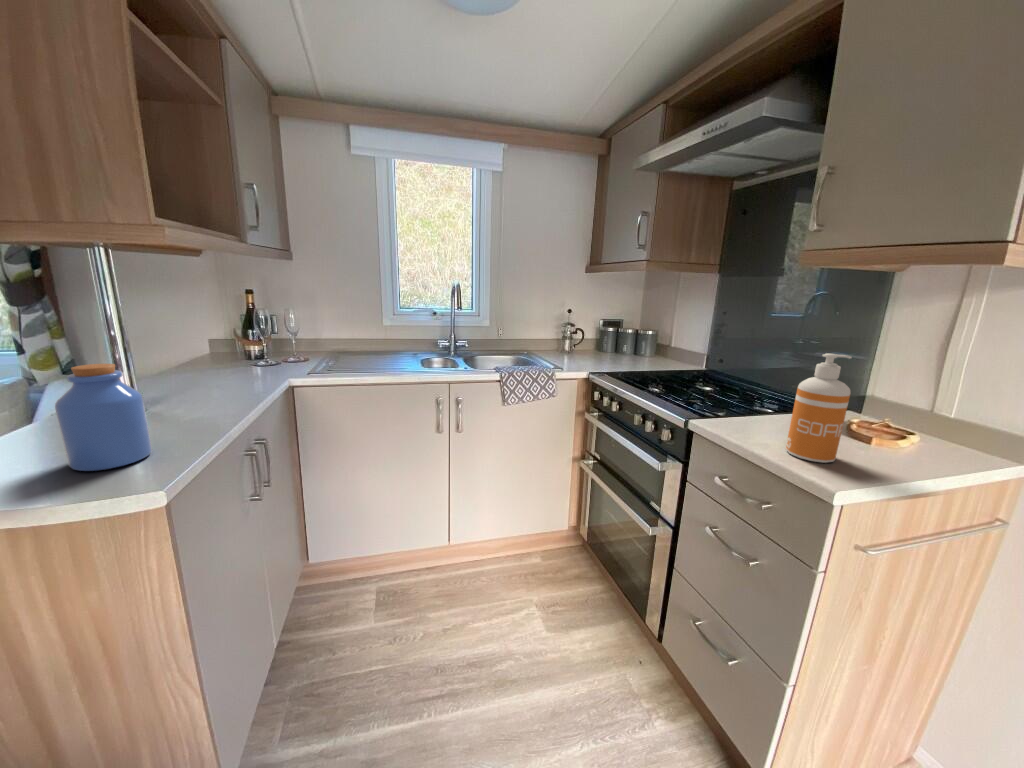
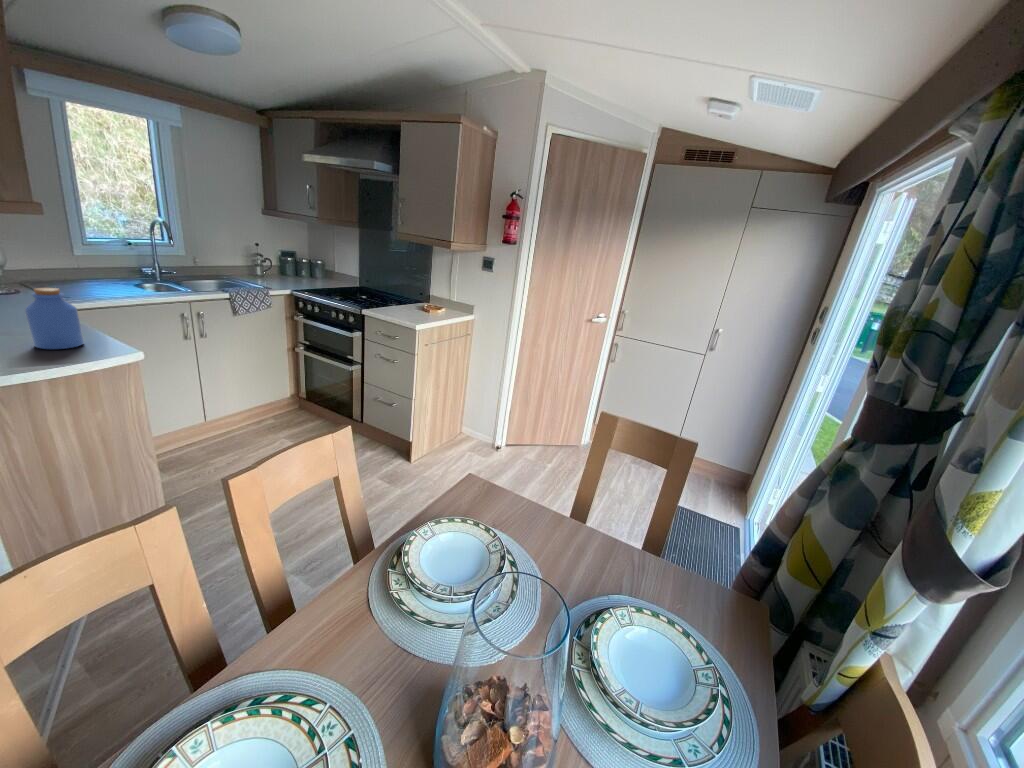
soap dispenser: present [786,354,852,463] -> none [402,277,419,319]

